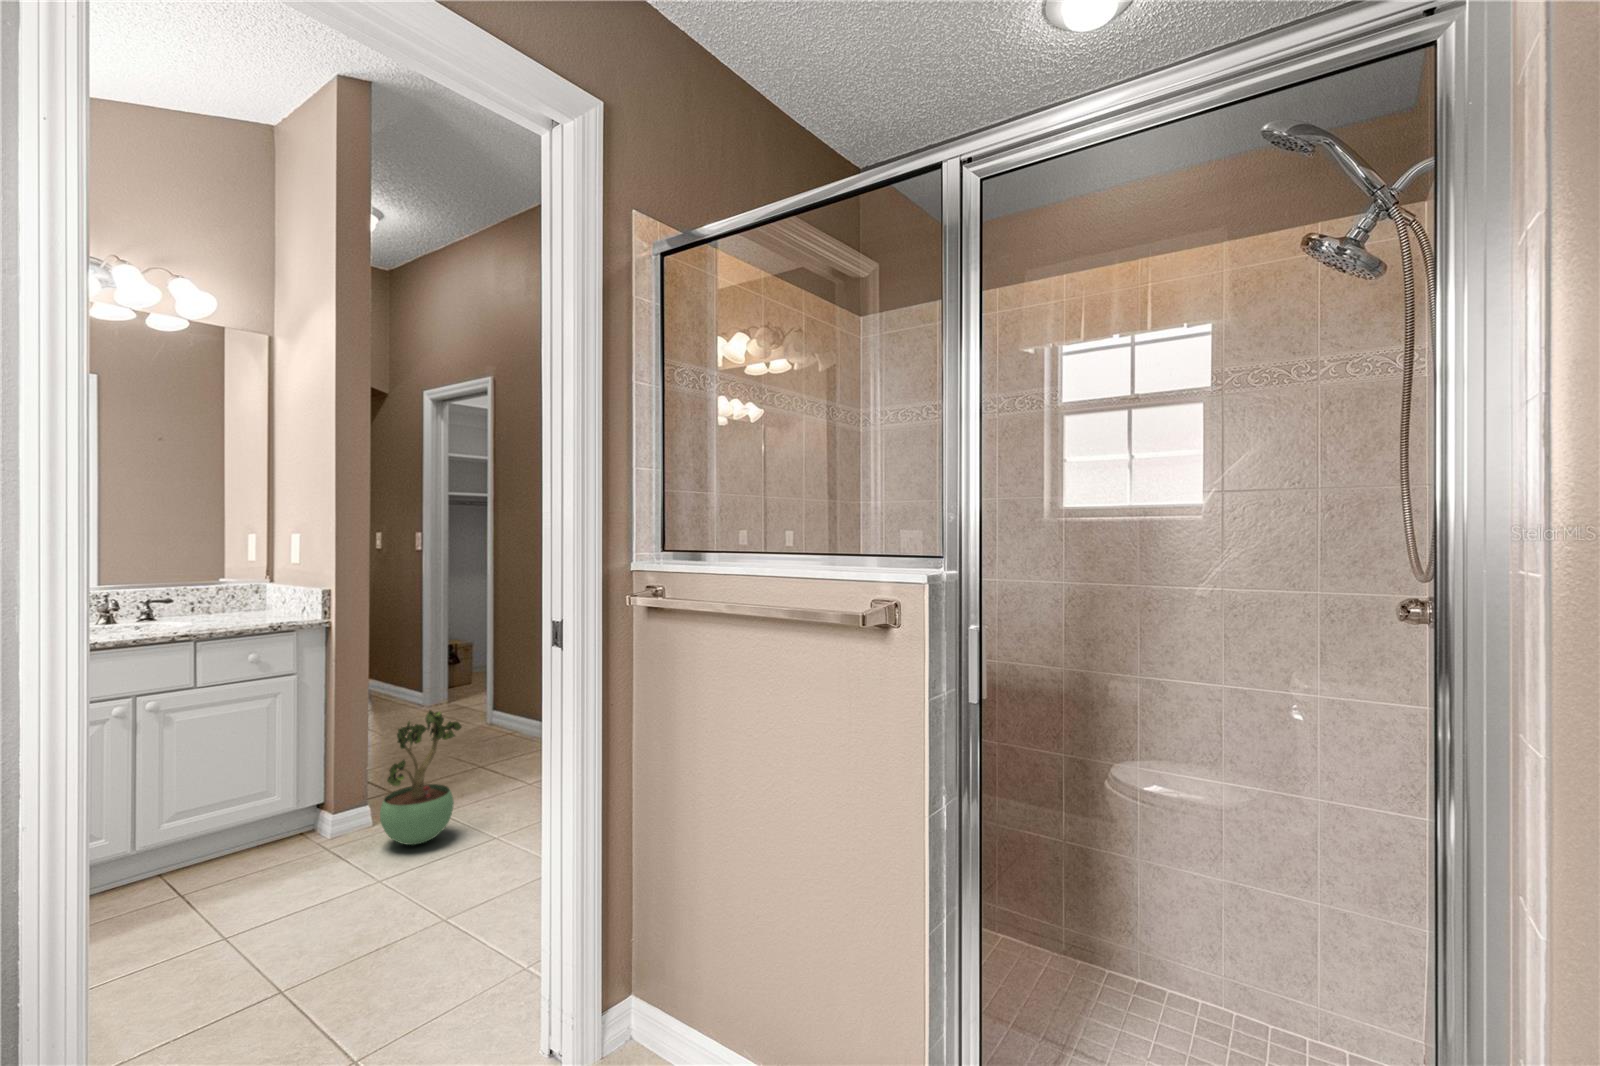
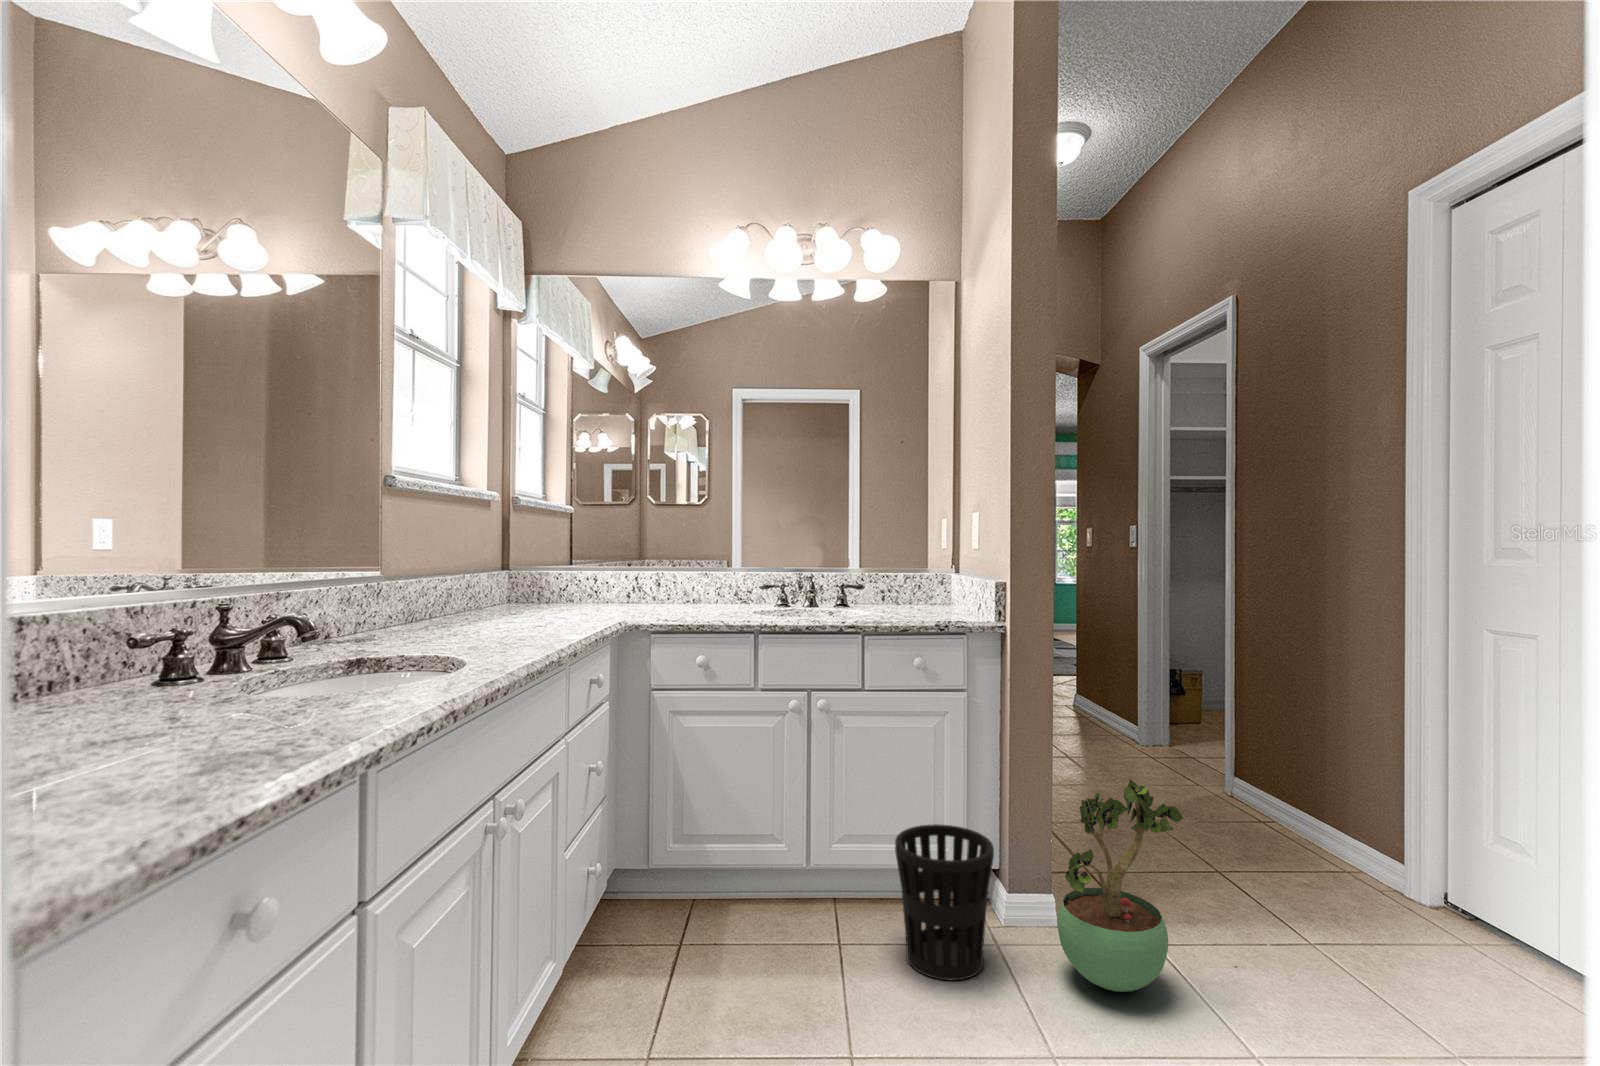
wastebasket: none [244,774,331,885] -> present [895,824,994,980]

